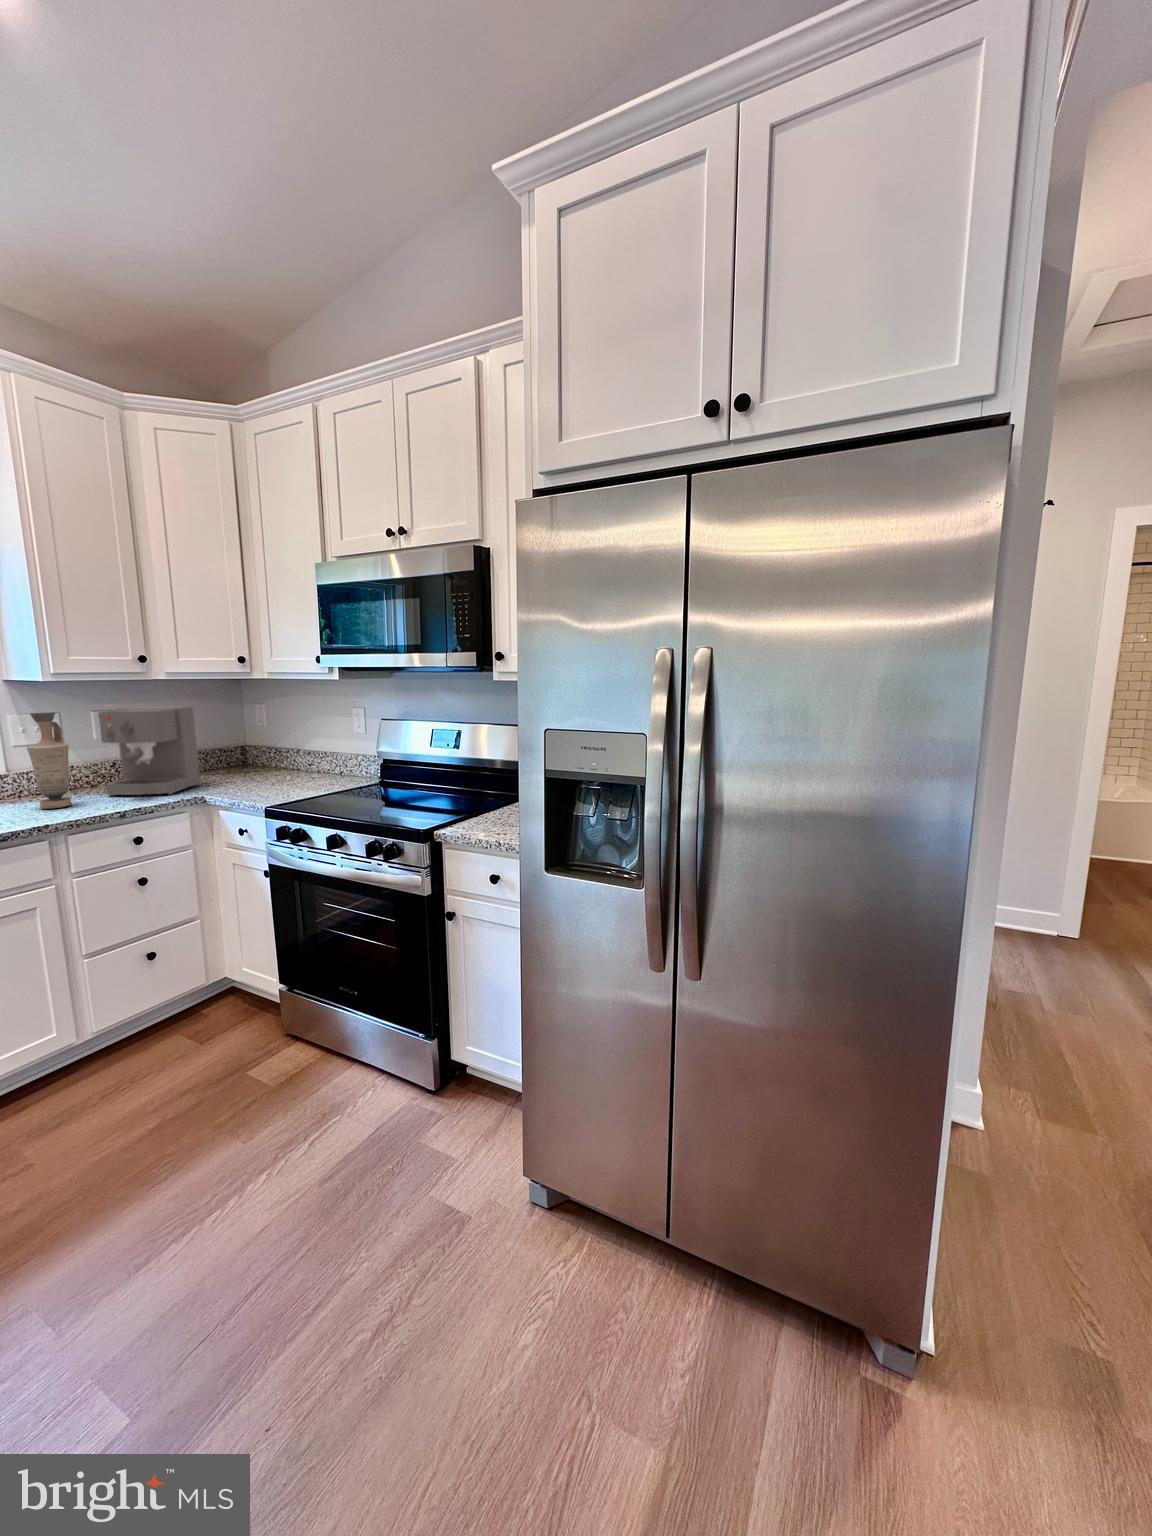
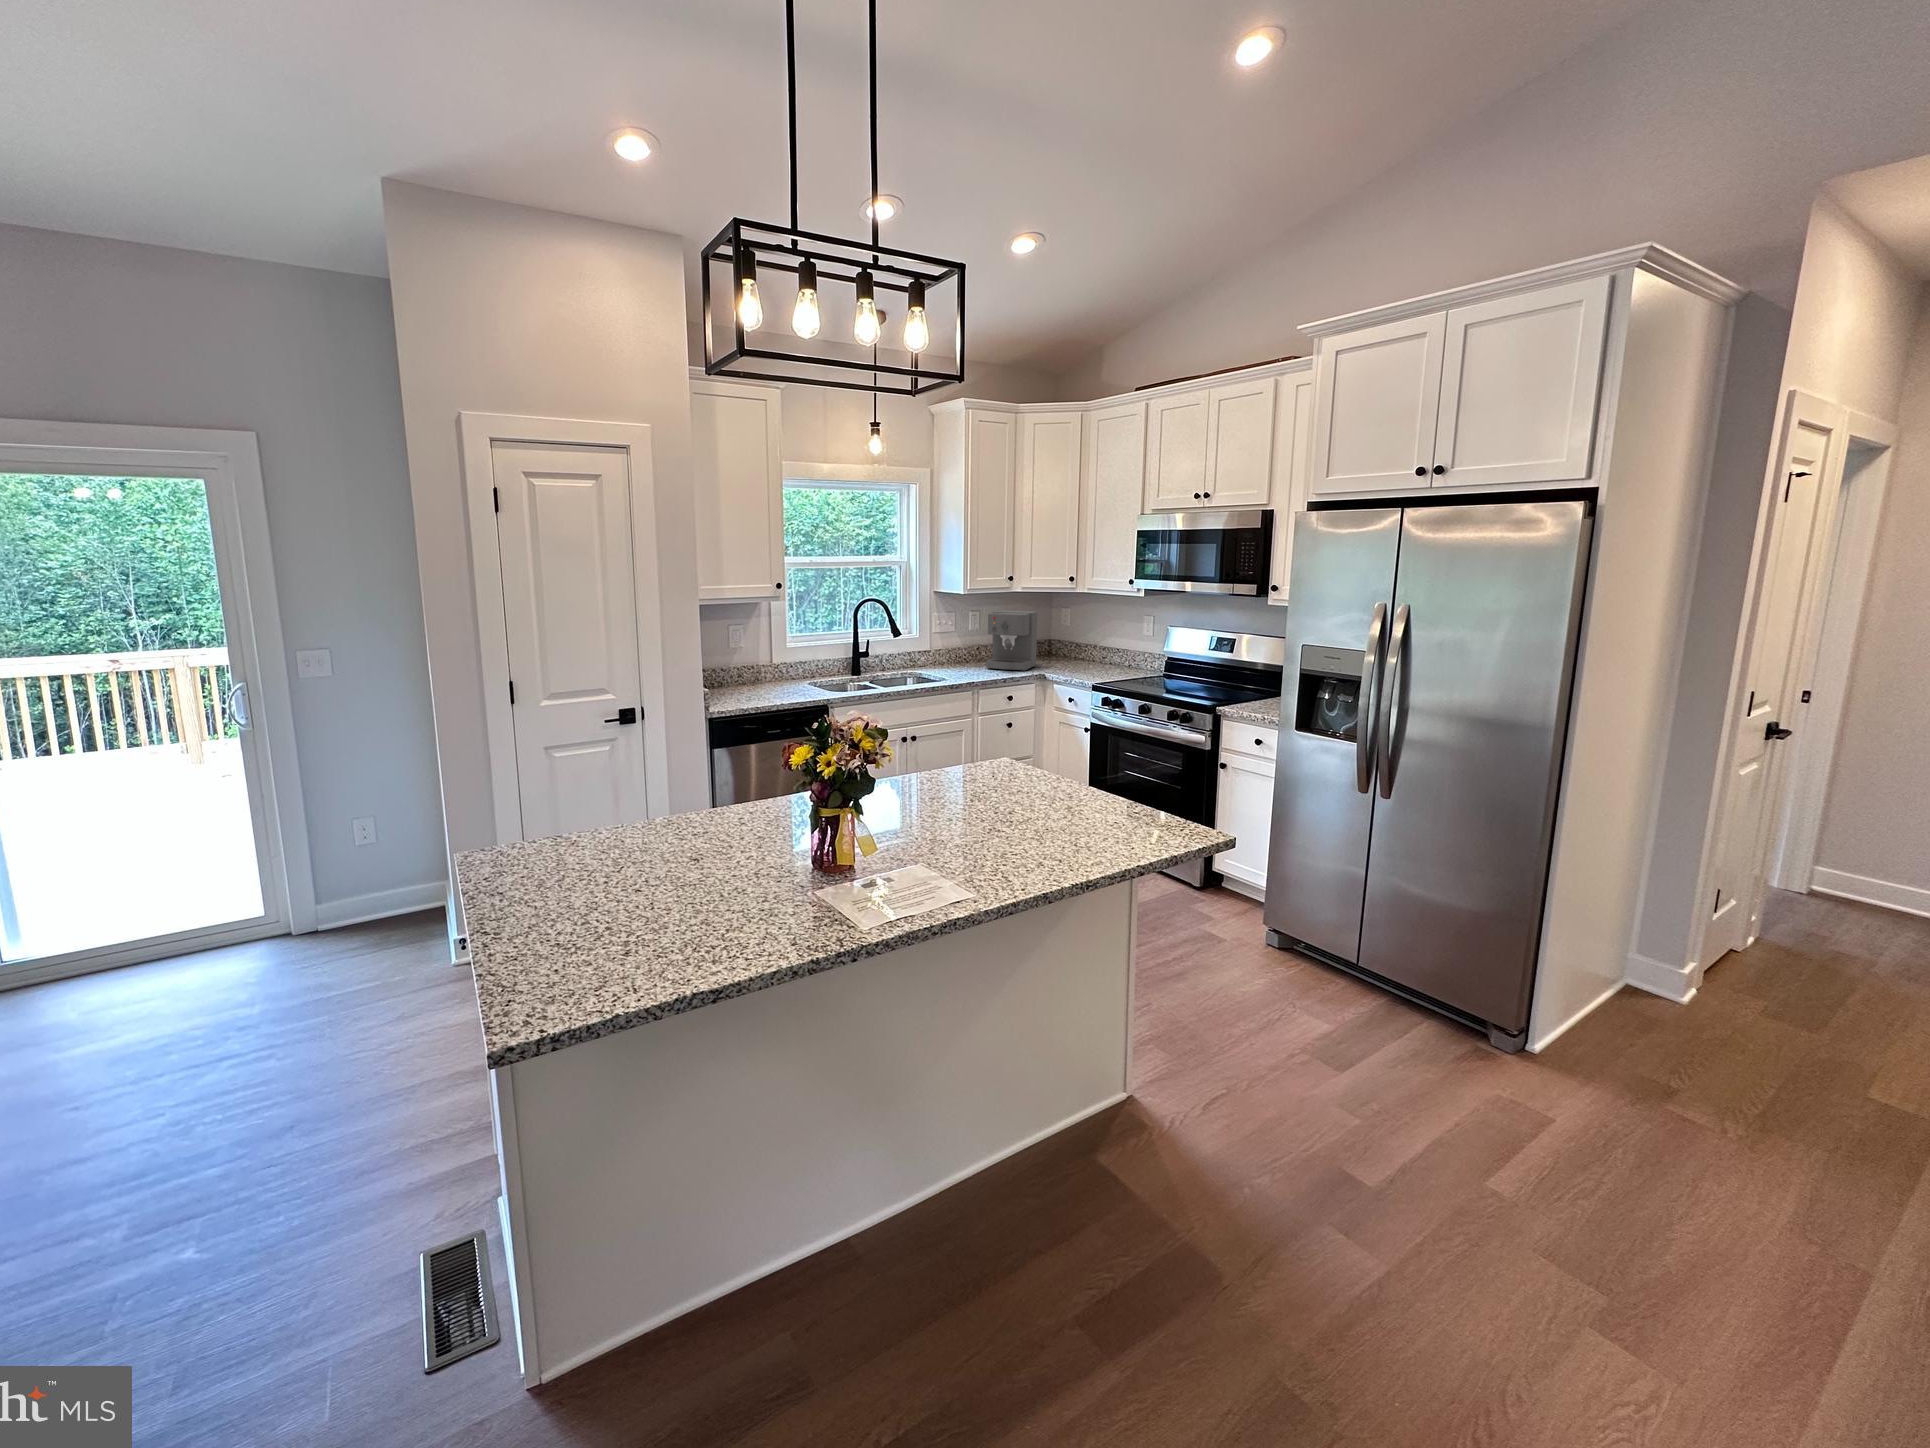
vase: present [27,712,72,809] -> none [956,614,977,673]

